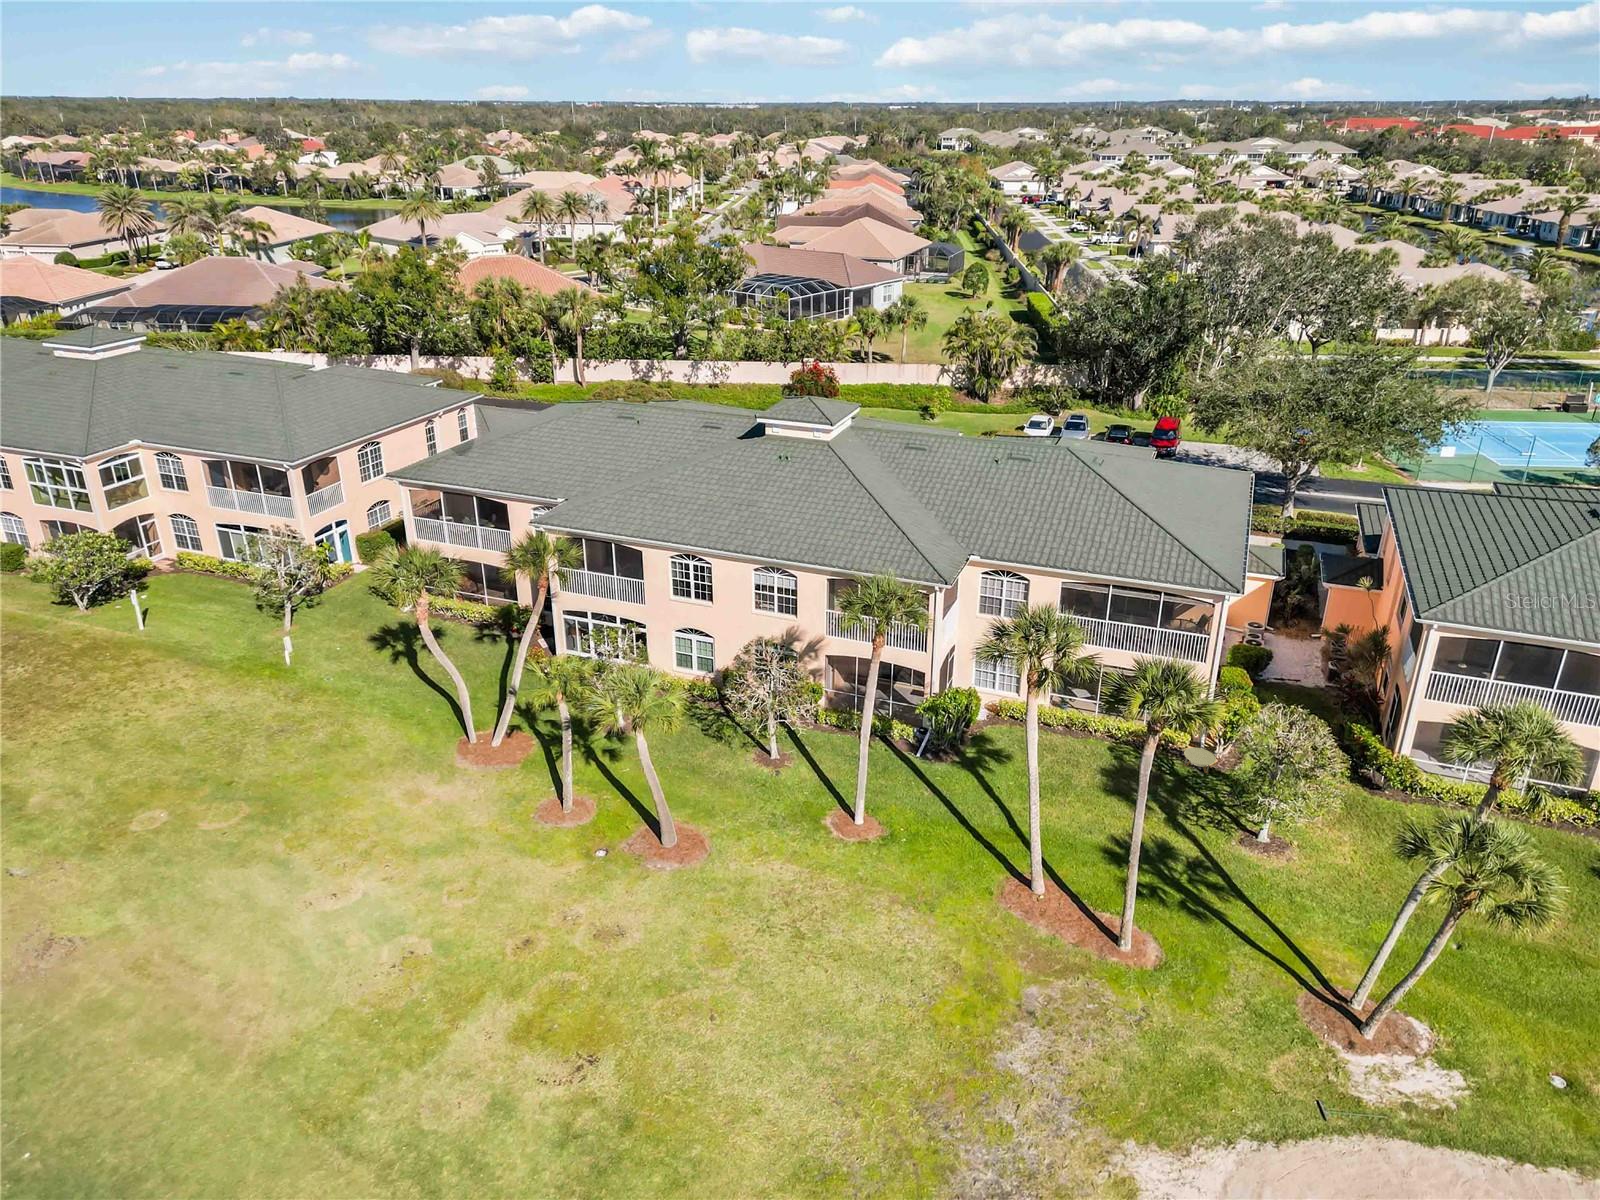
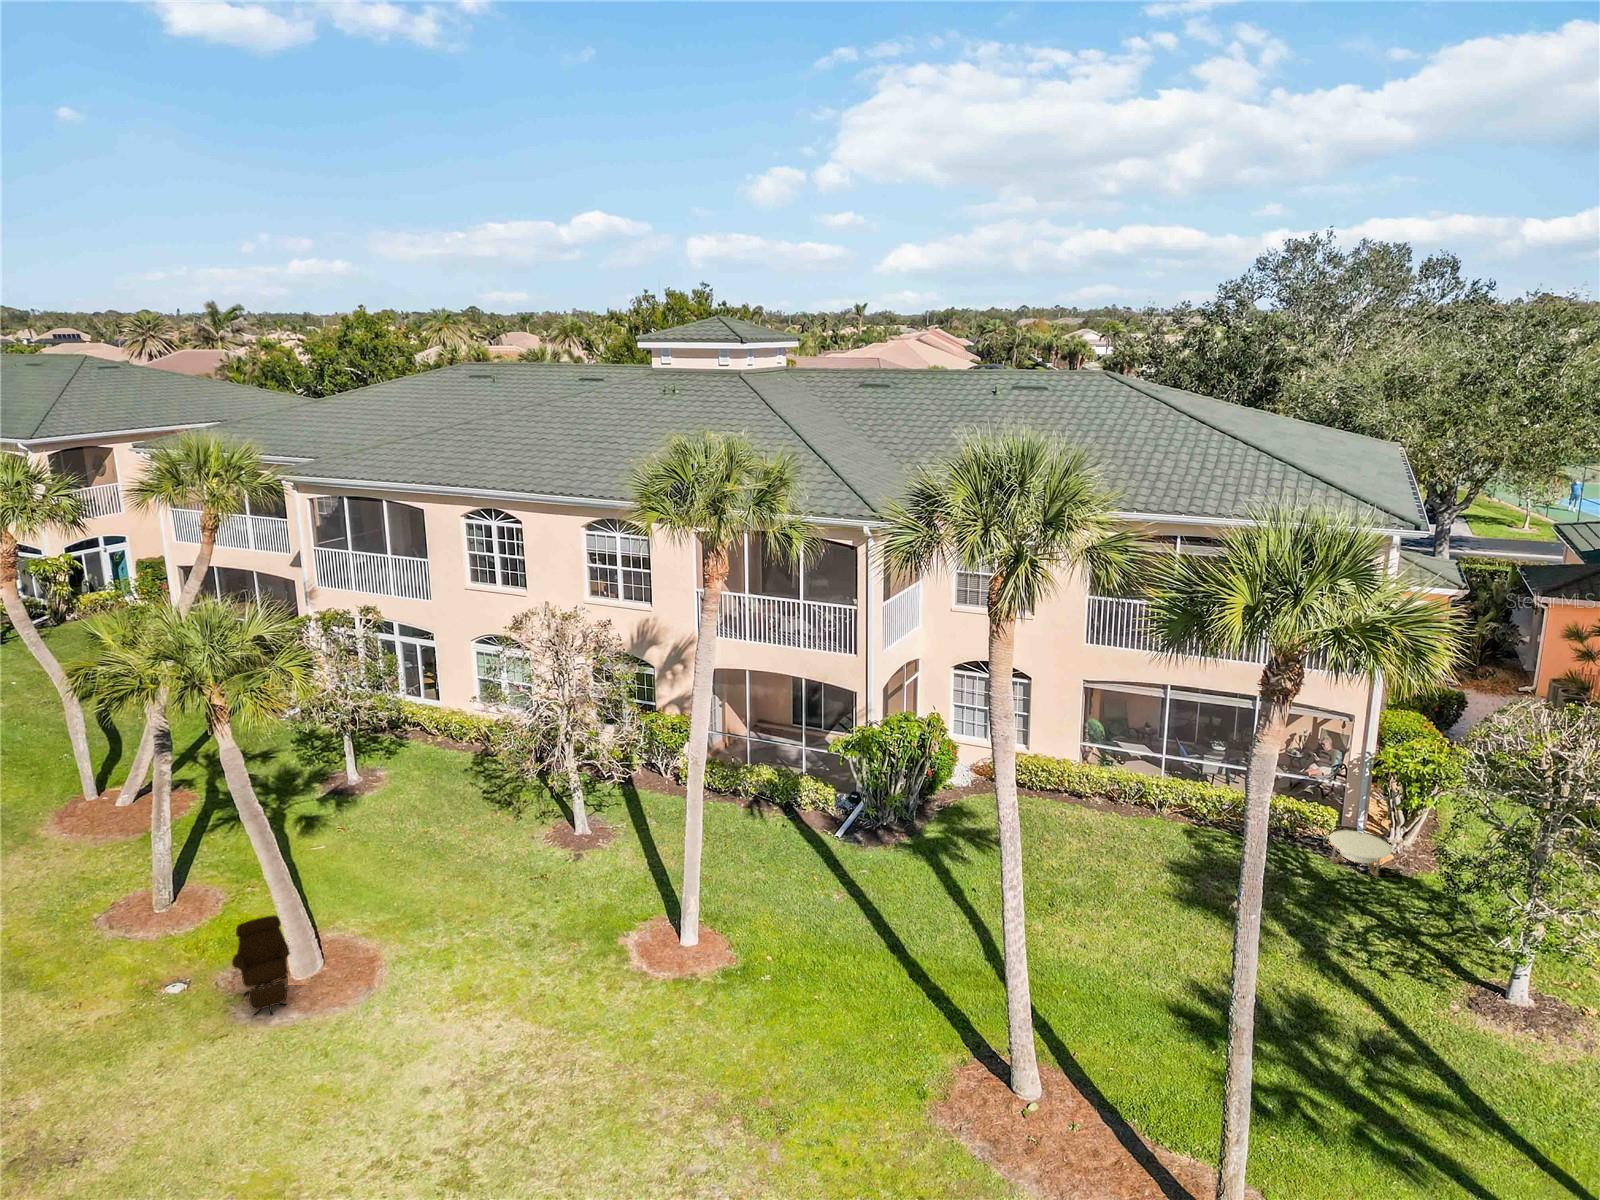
lounge chair: none [641,820,674,870] -> present [232,915,290,1015]

